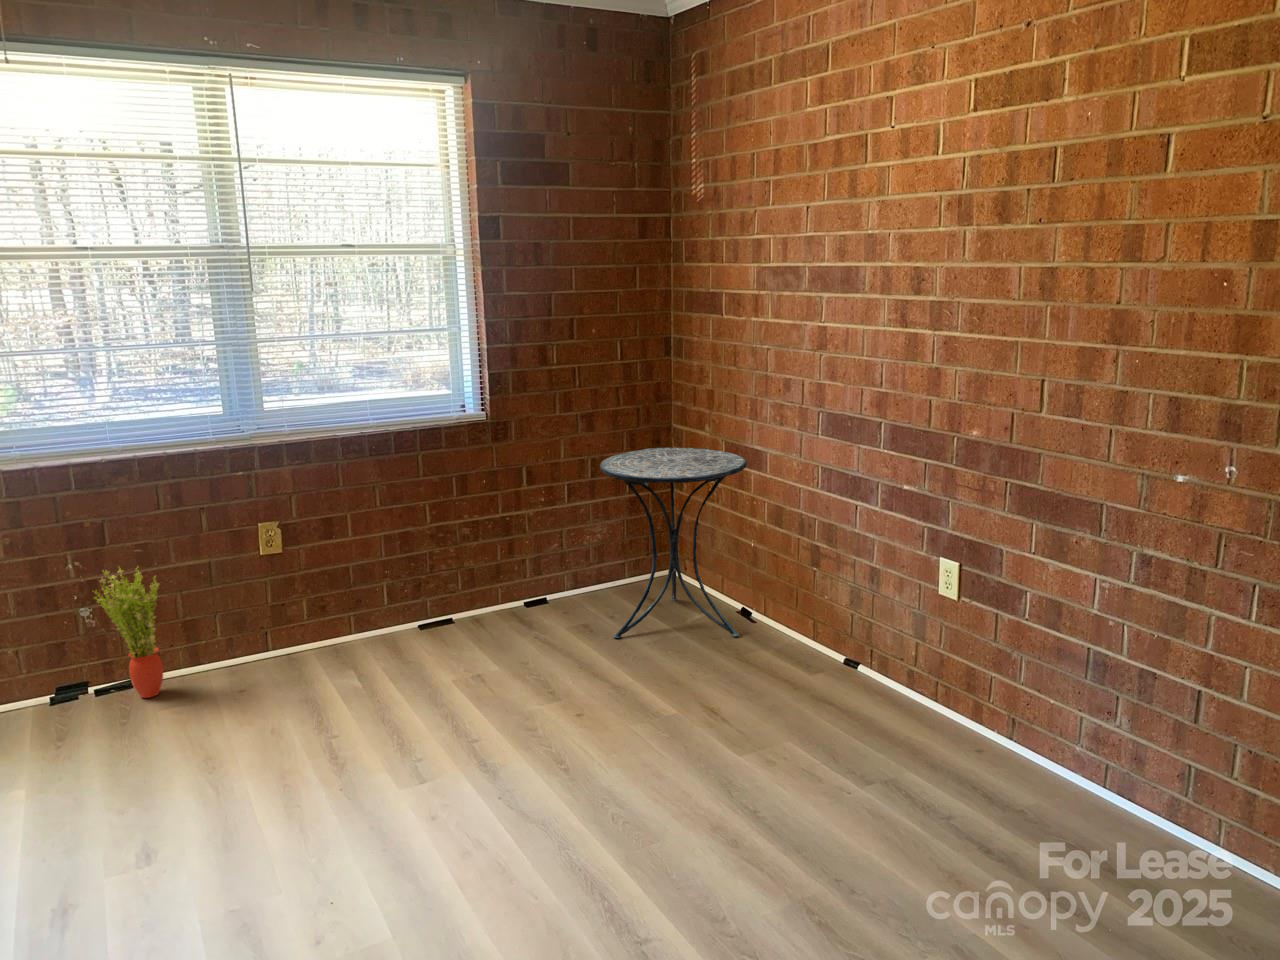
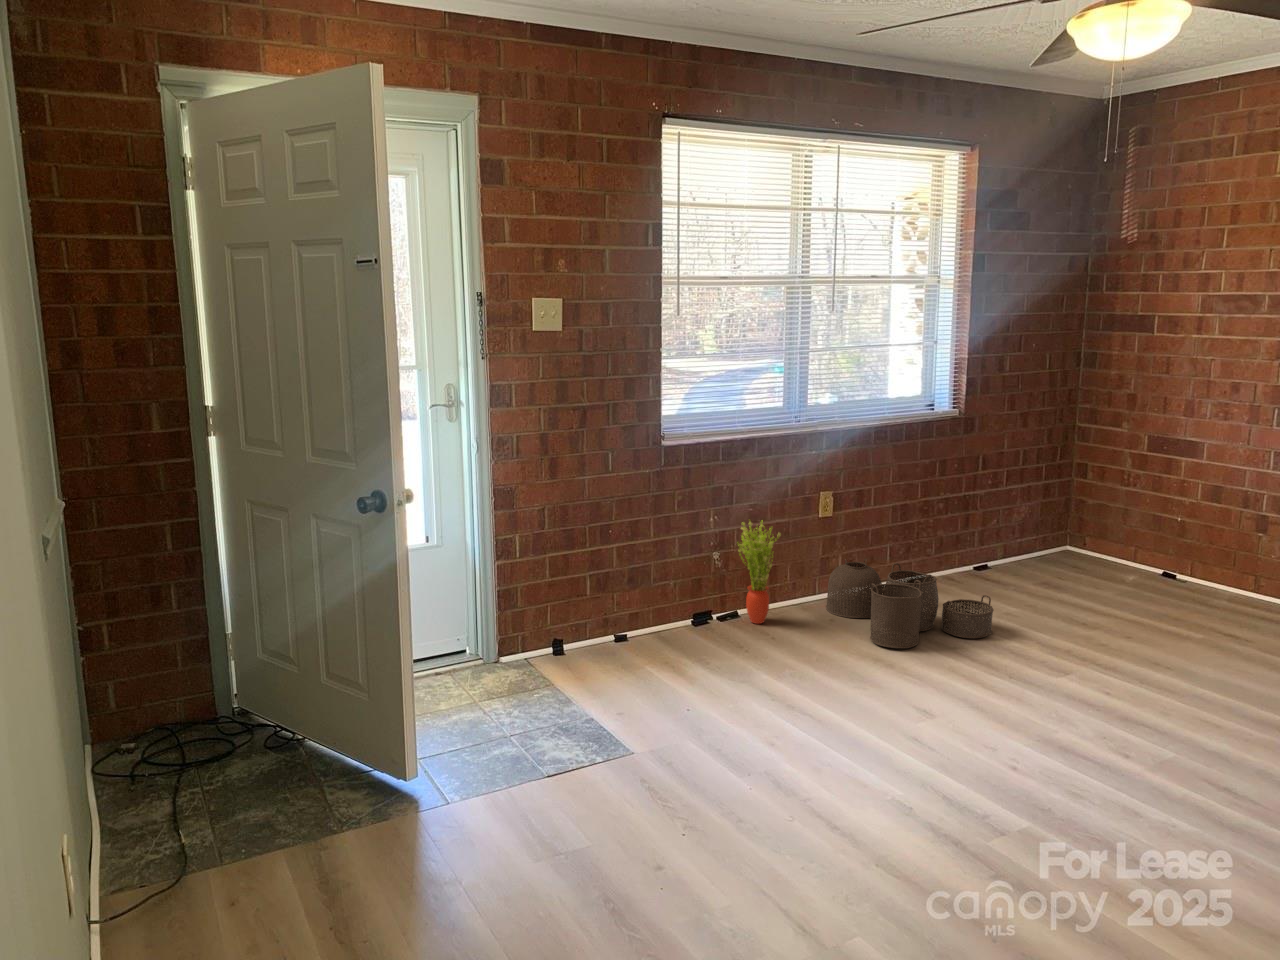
side table: present [600,447,747,639] -> none [1066,441,1199,593]
woven basket: none [239,608,431,737] -> present [826,559,994,648]

